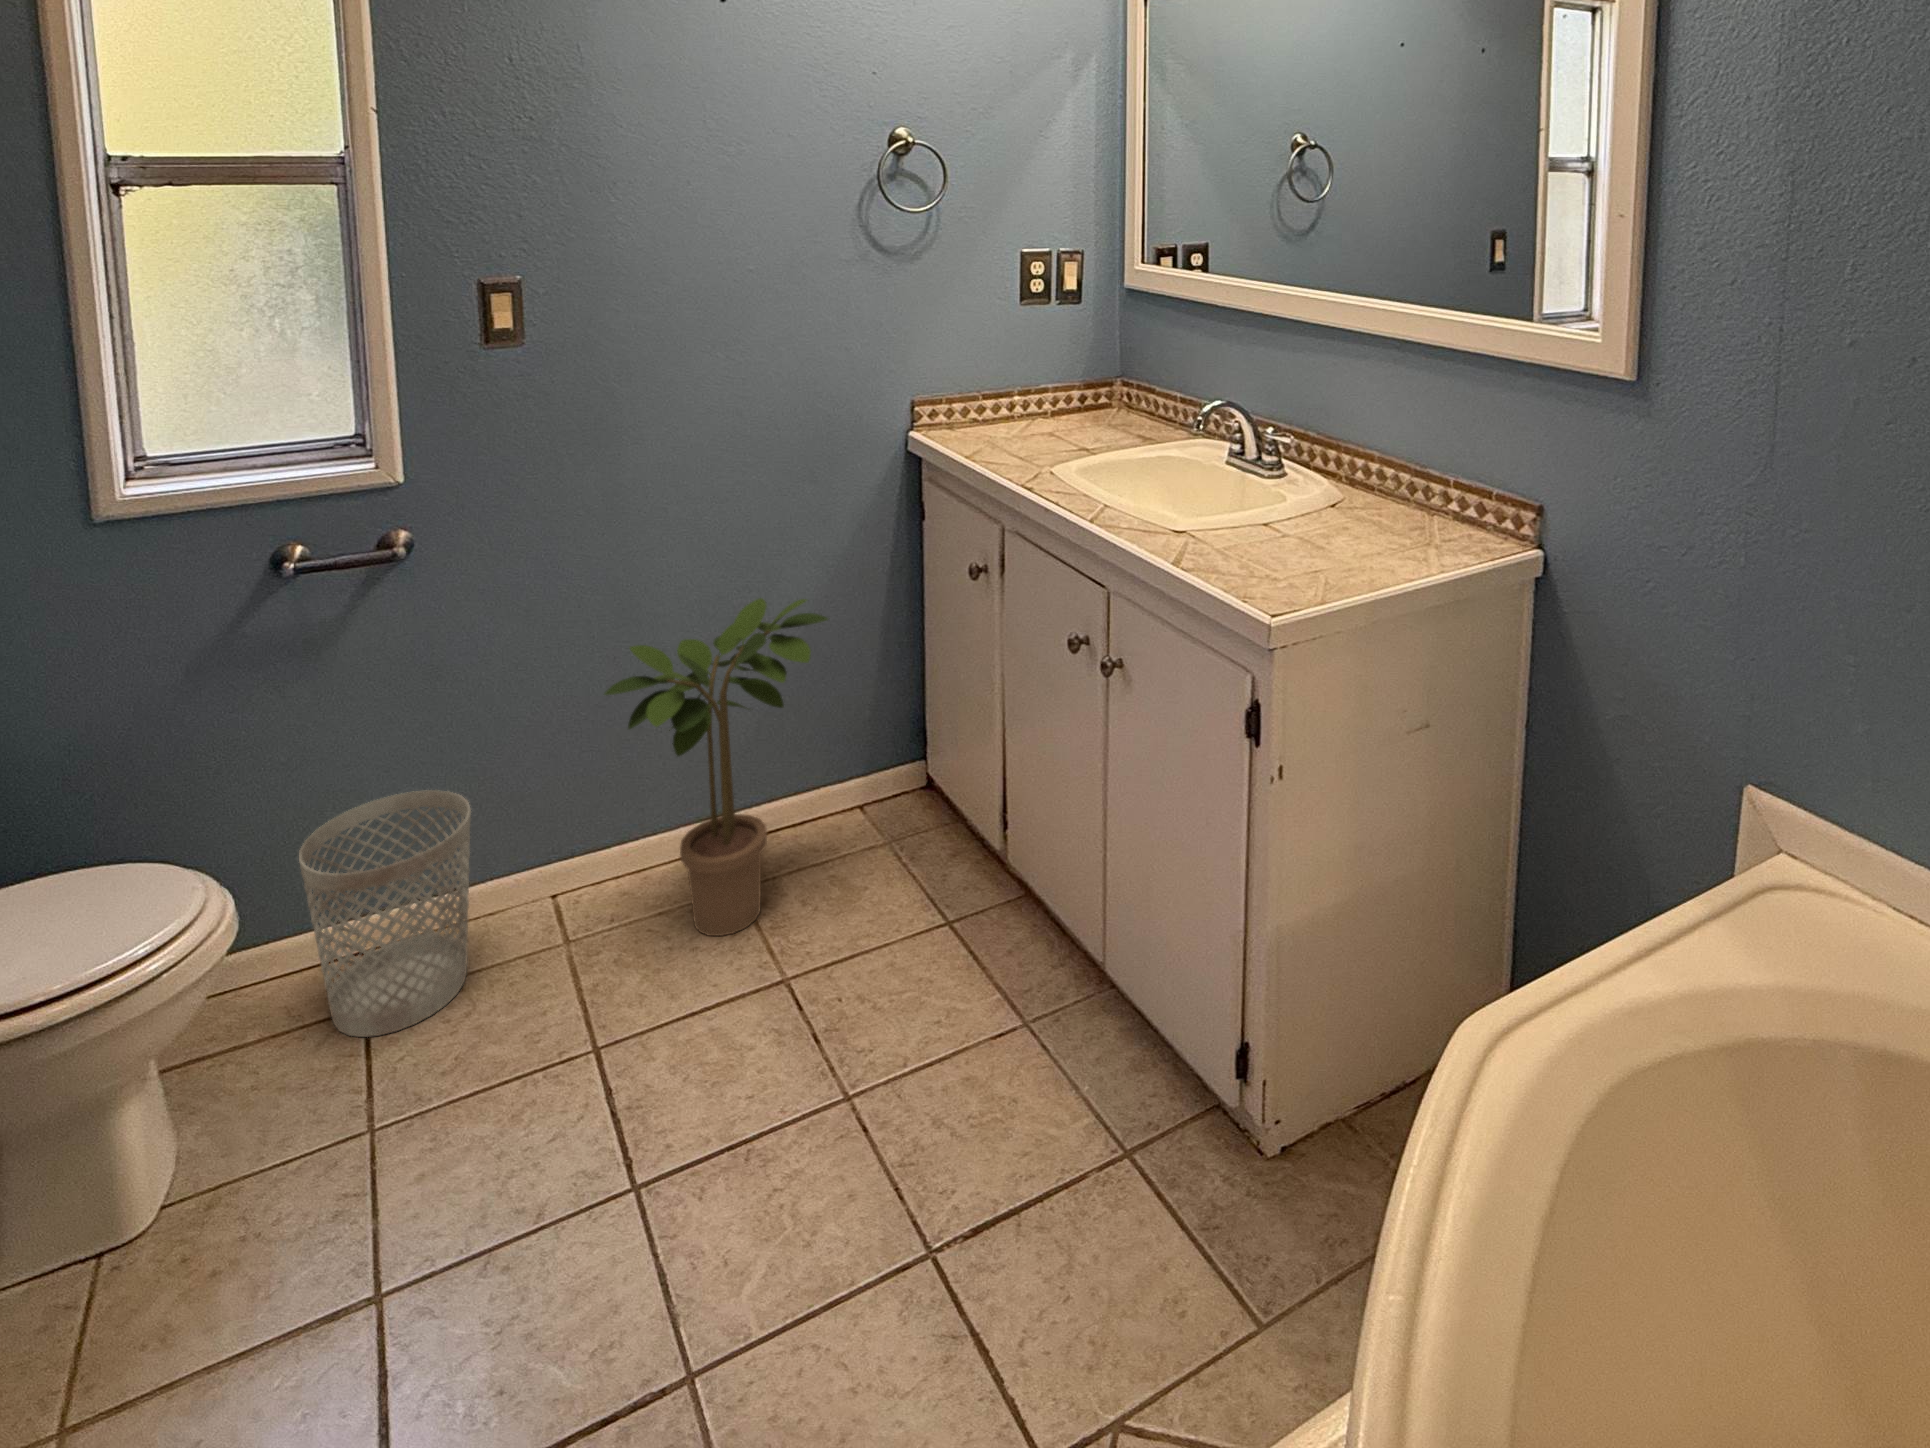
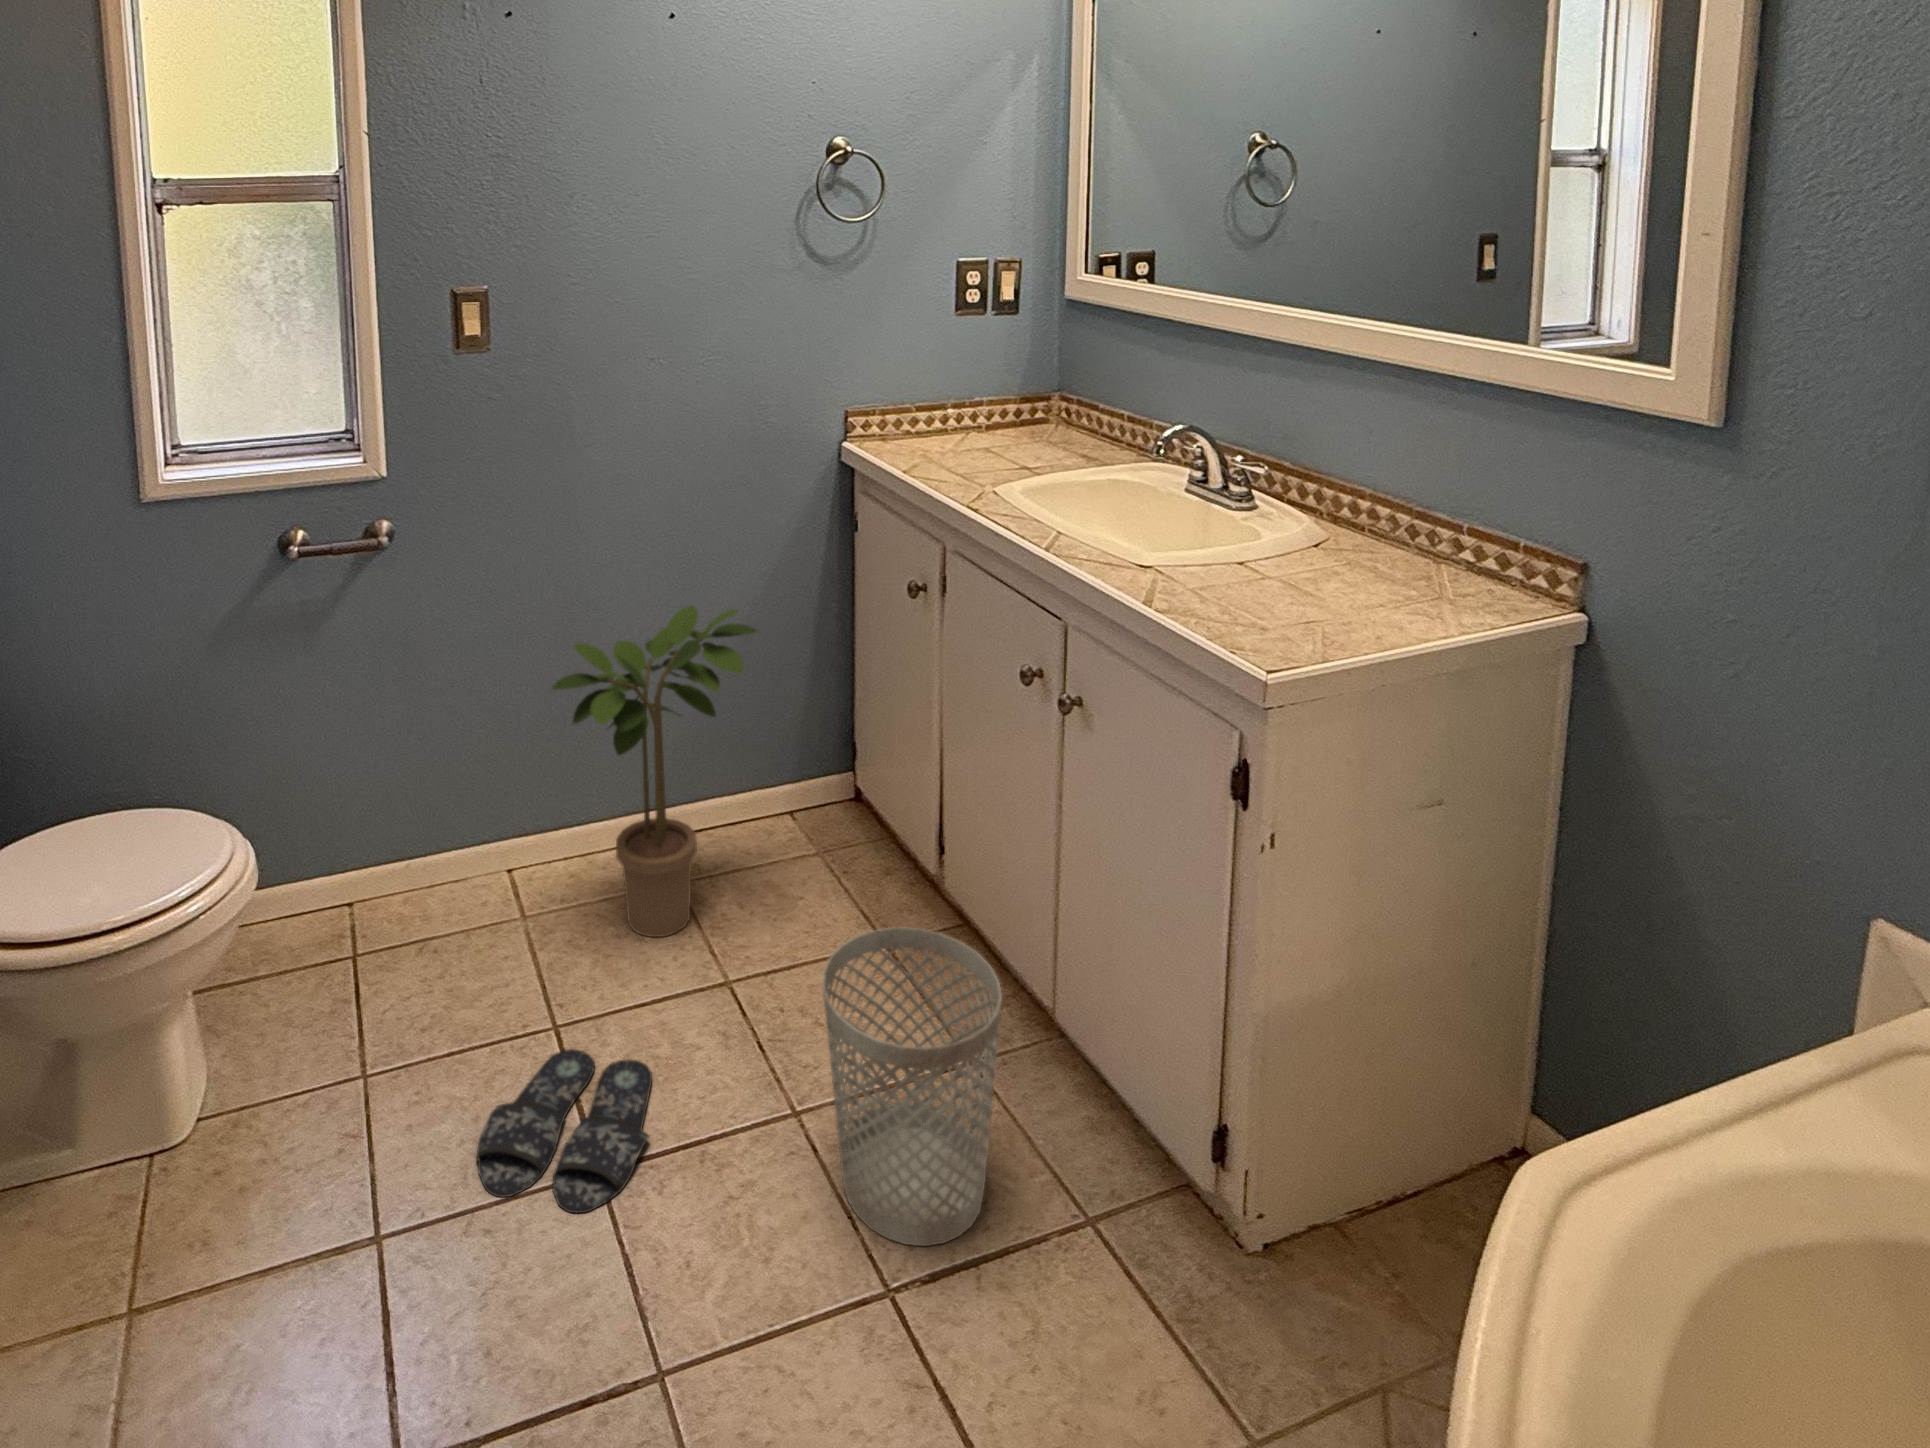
wastebasket: present [299,790,471,1037] -> present [823,927,1002,1246]
slippers: none [502,1064,706,1238] -> present [476,1049,652,1213]

